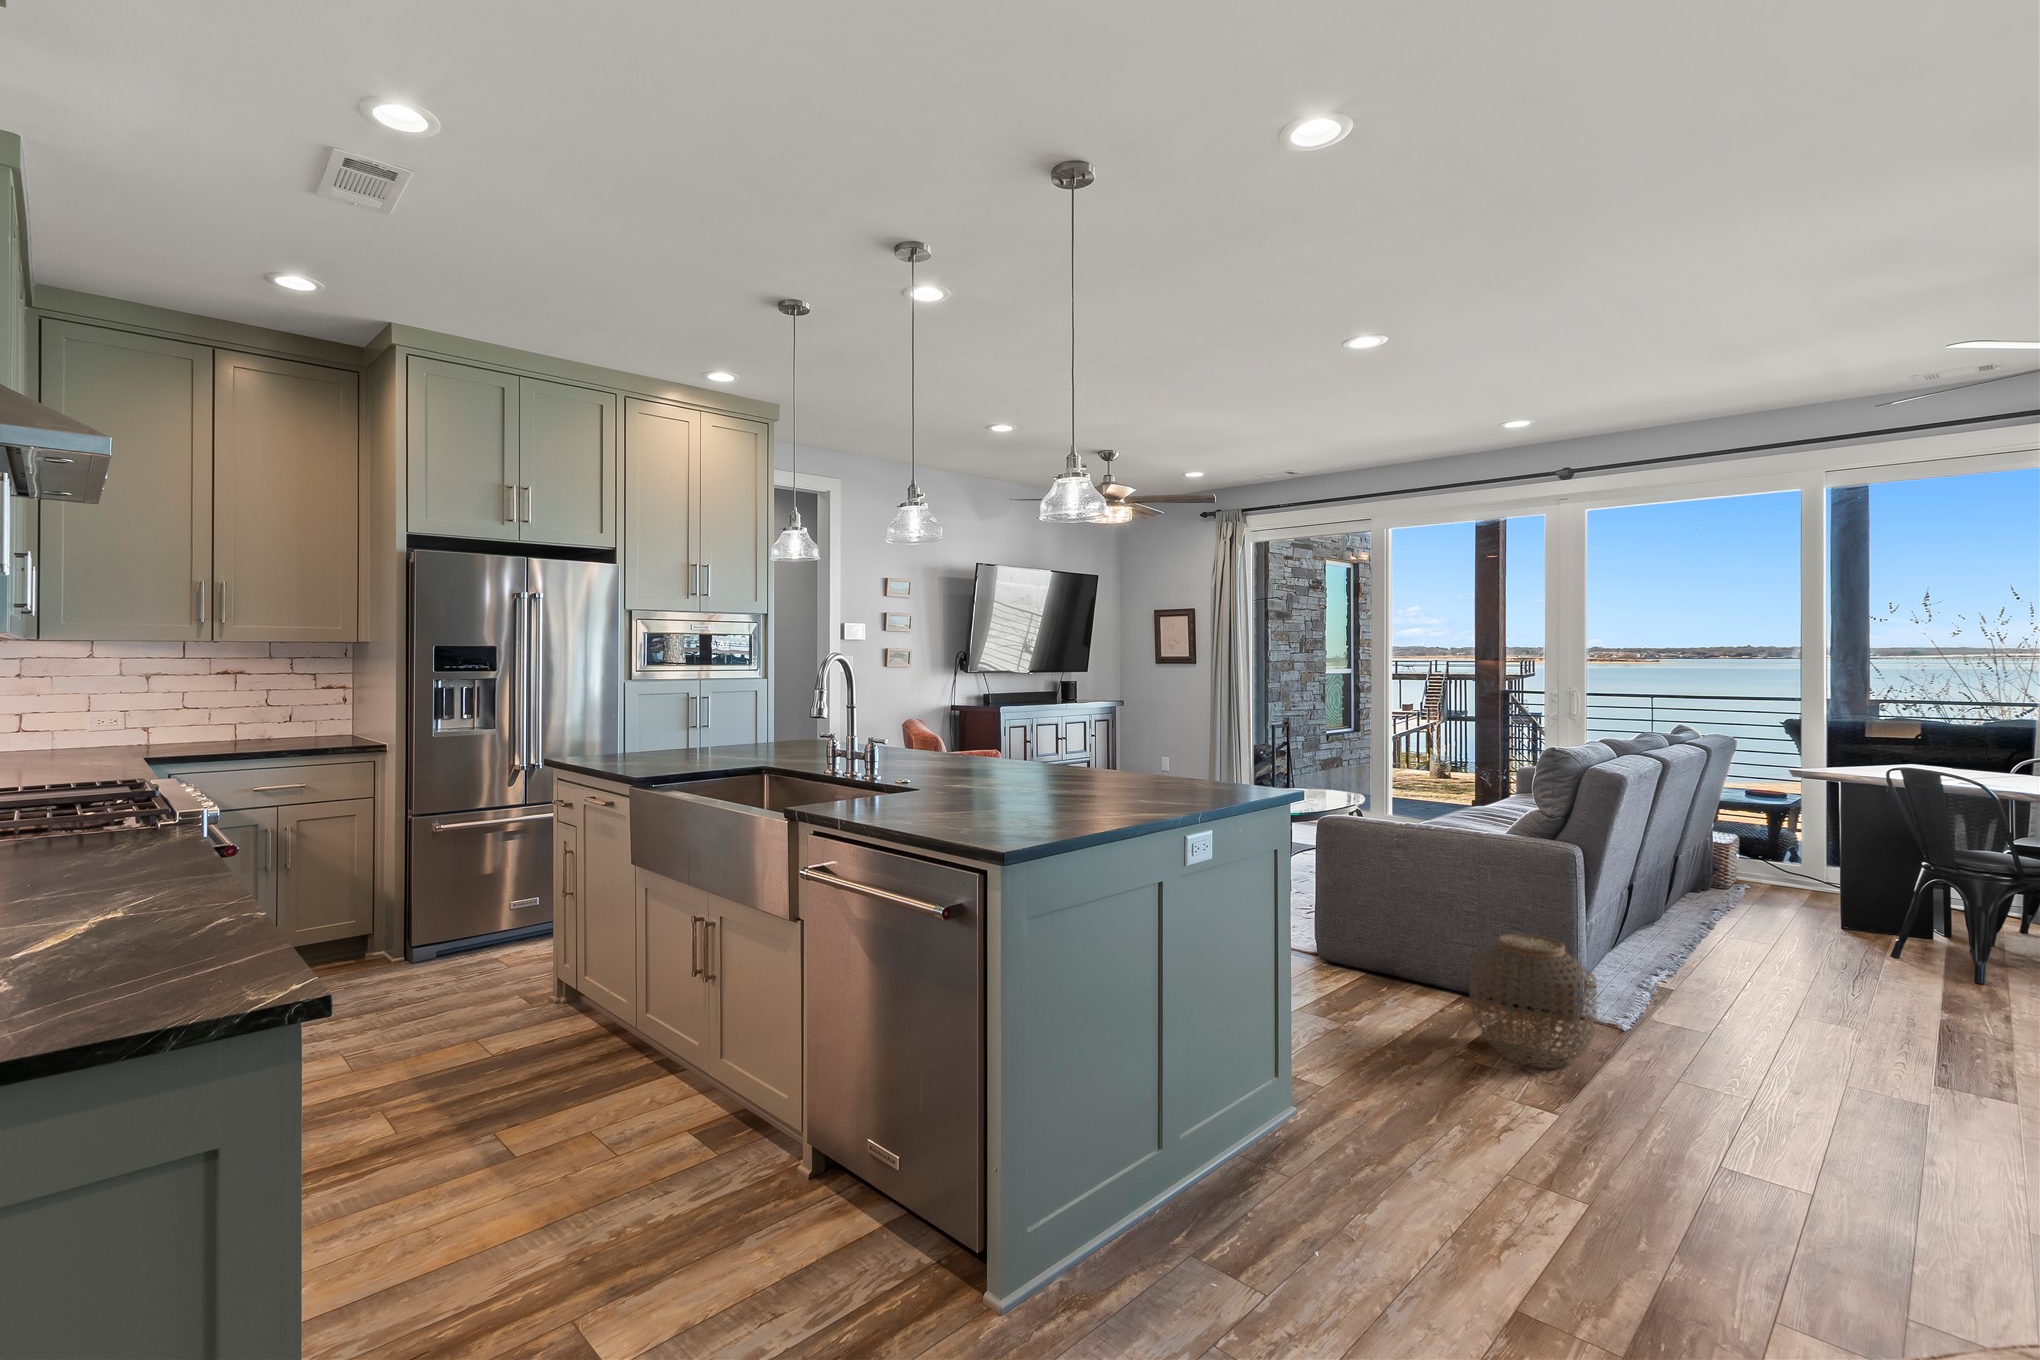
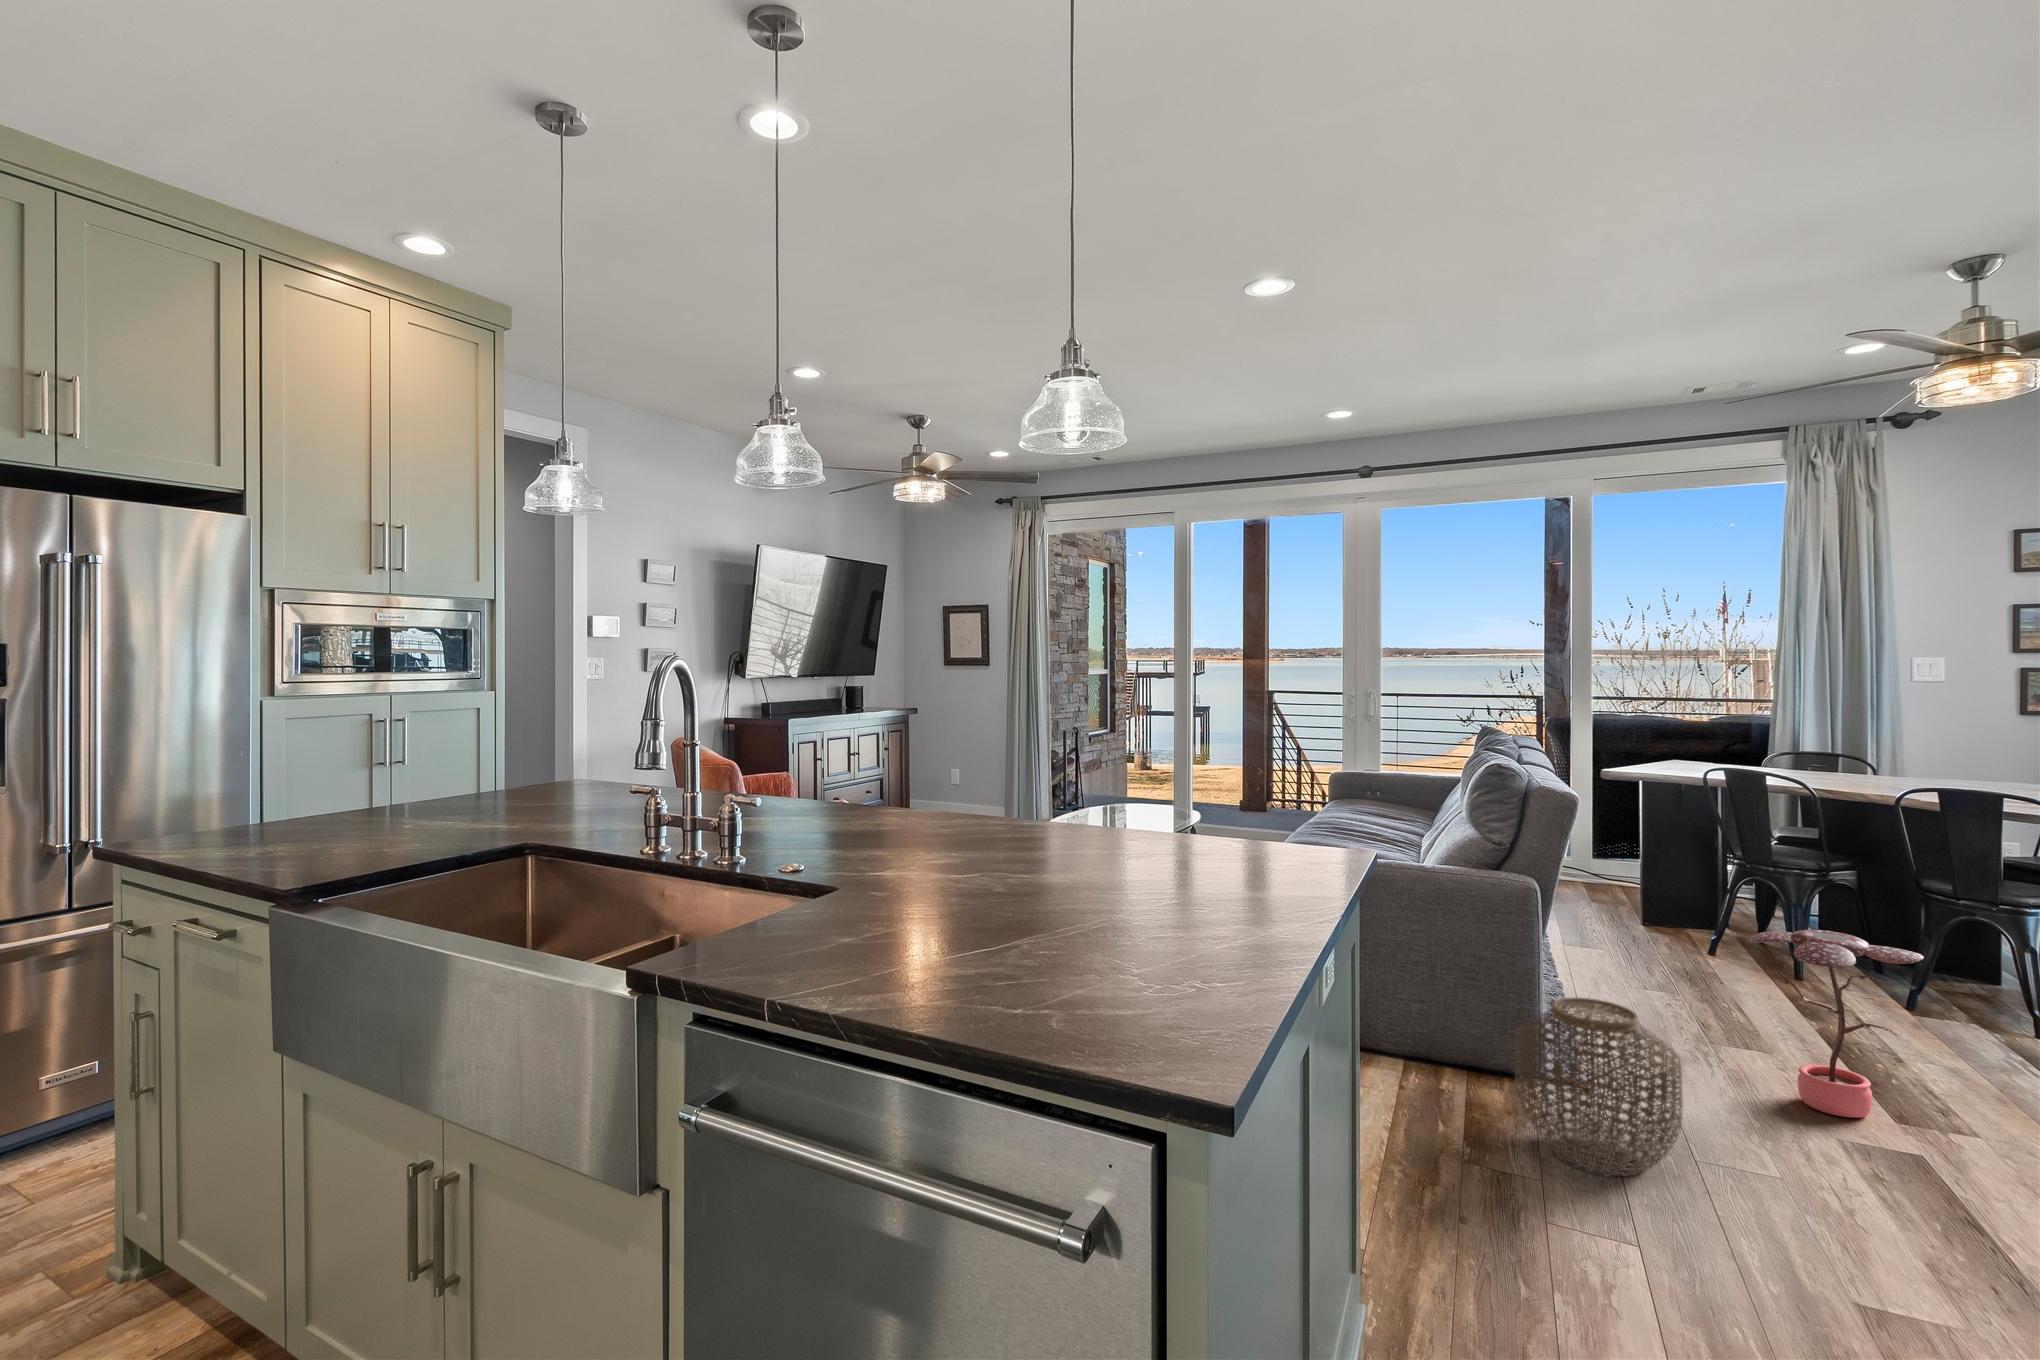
potted plant: none [1727,903,1871,1062] -> present [1747,930,1924,1118]

